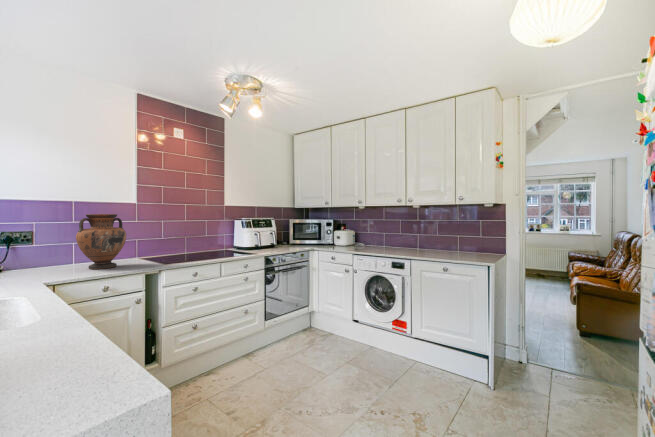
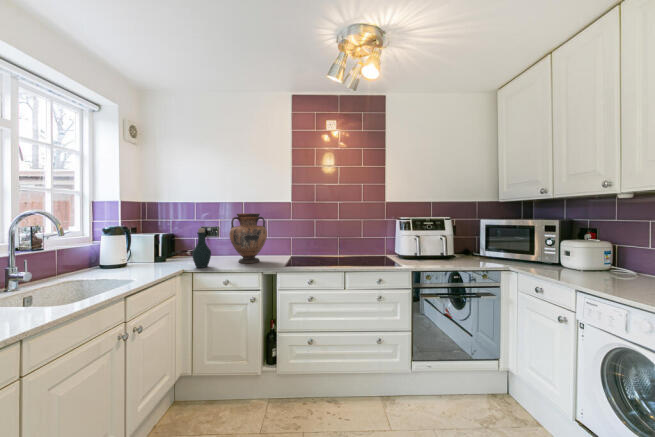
bottle: none [39,232,67,279] -> present [192,228,211,268]

